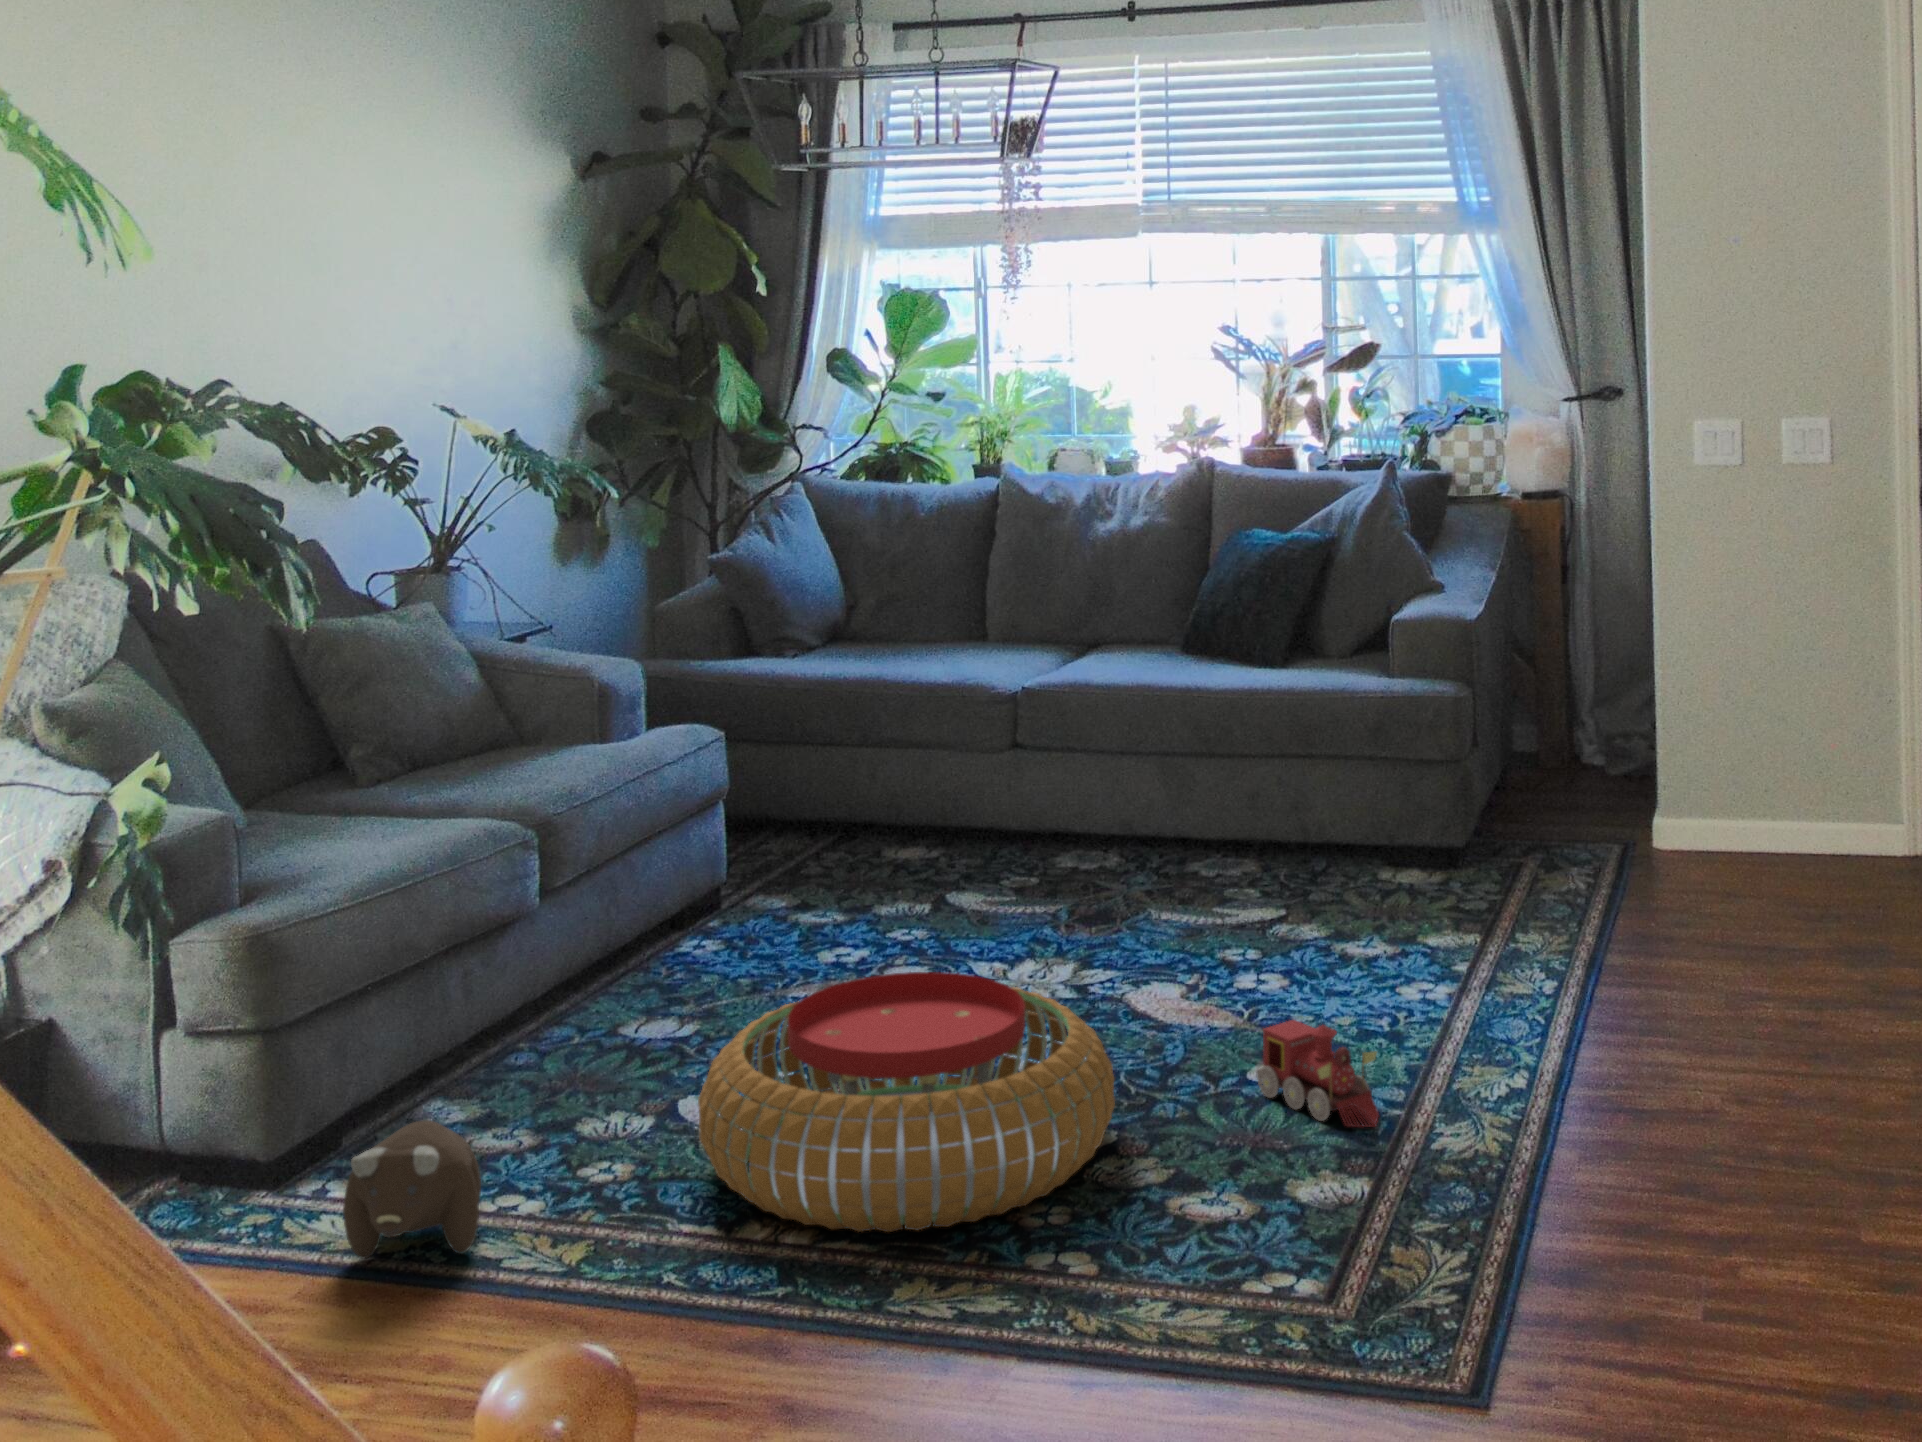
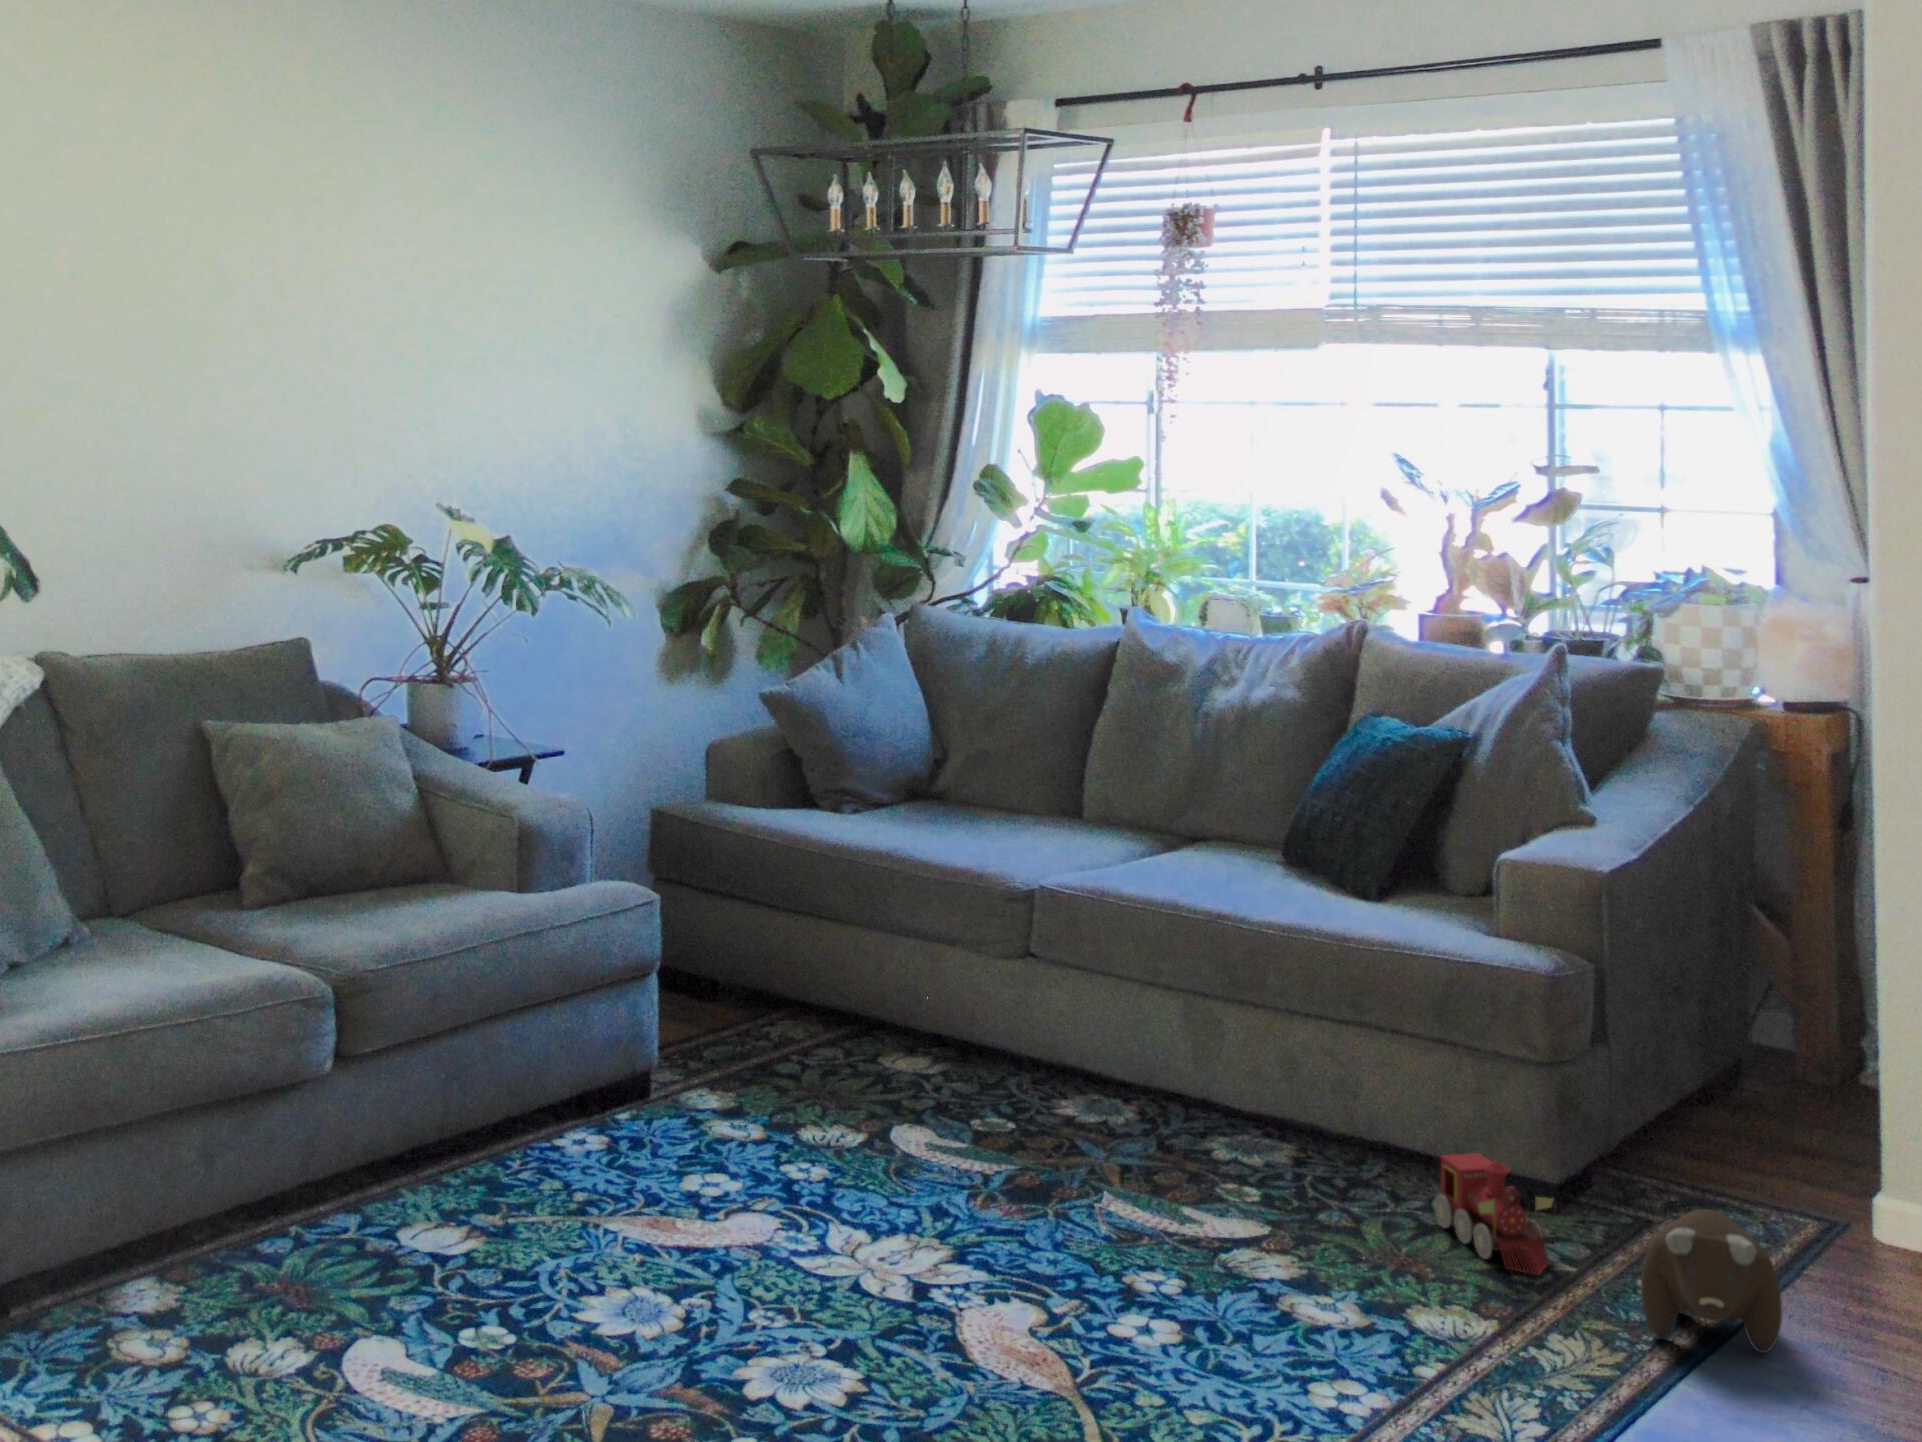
pouf: present [698,972,1115,1232] -> none [872,1036,1264,1275]
plush toy: present [343,1120,481,1258] -> present [1641,1209,1782,1353]

